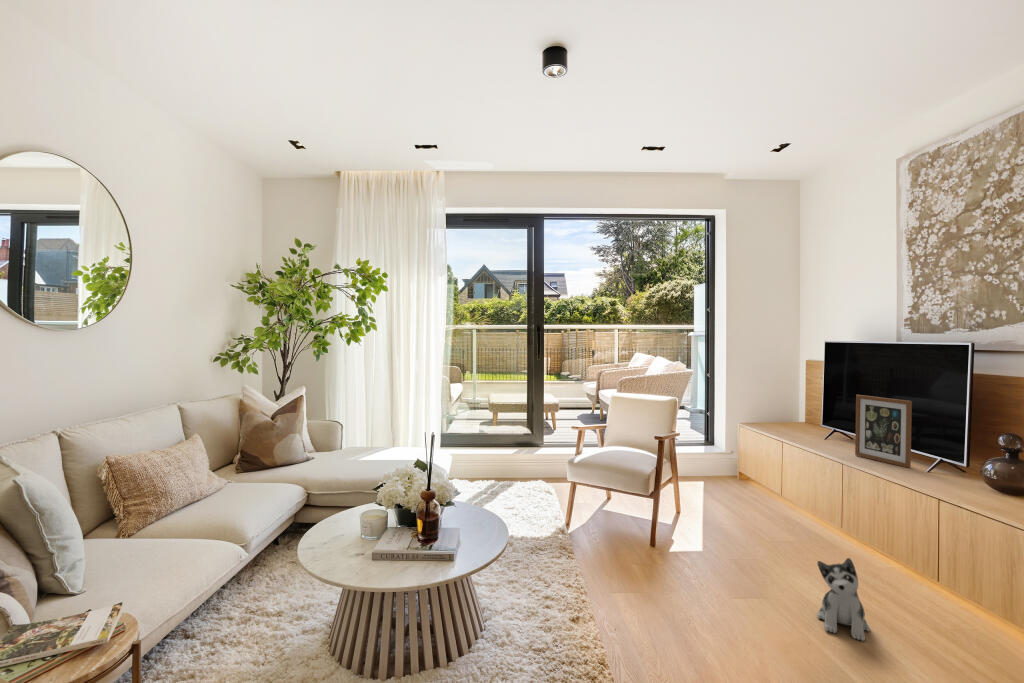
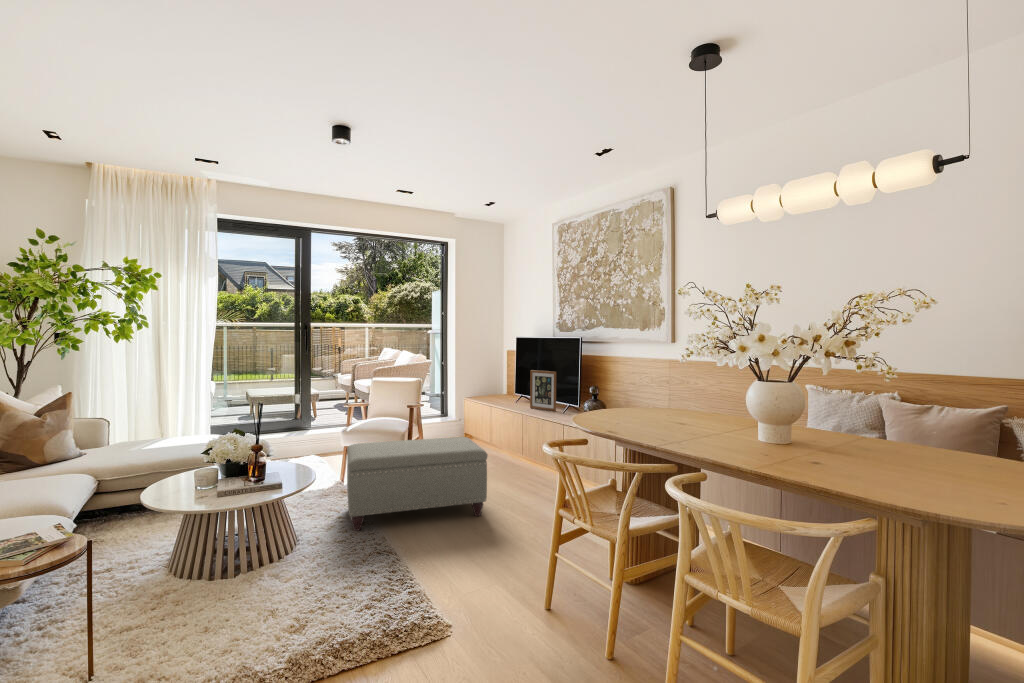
ottoman: none [553,492,786,656] -> present [347,437,488,531]
plush toy: present [817,558,870,641] -> none [505,458,530,501]

